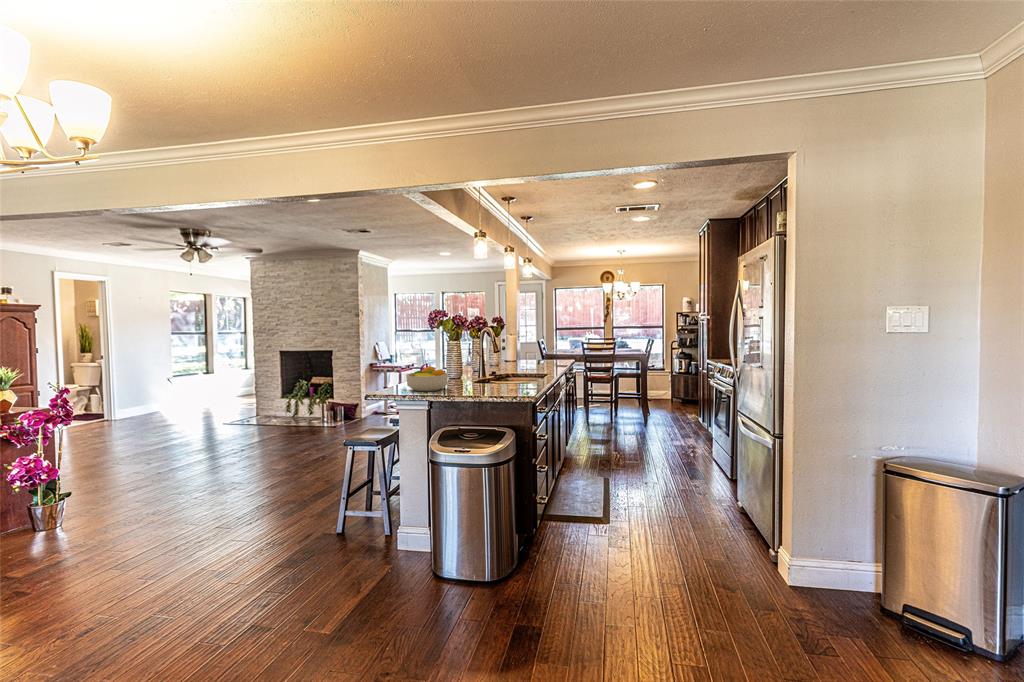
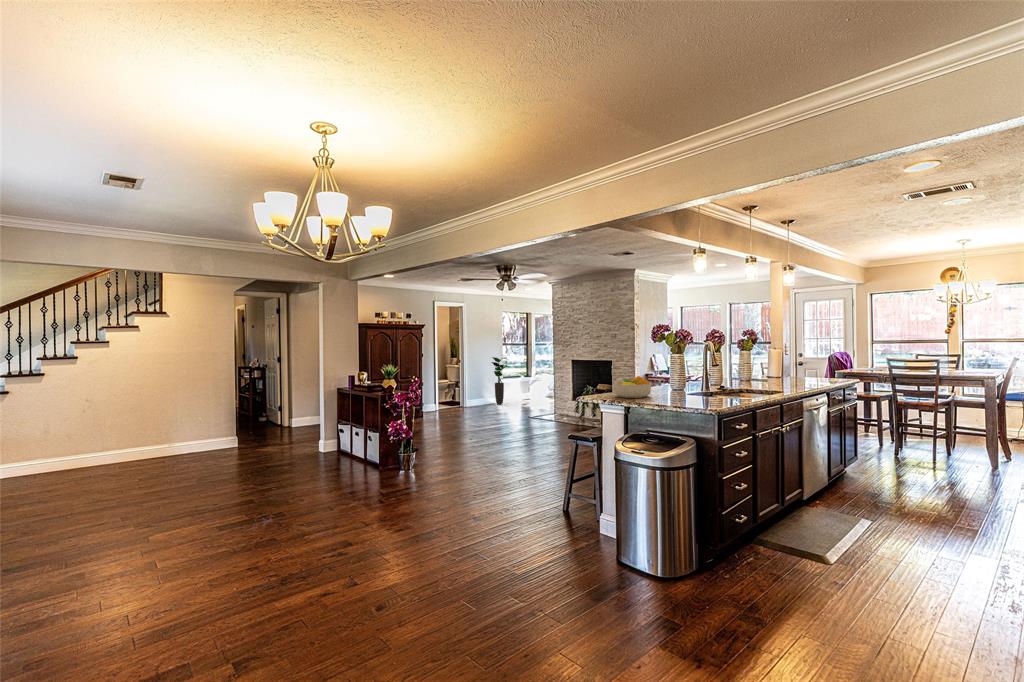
potted plant: none [152,351,183,413] -> present [492,357,507,405]

